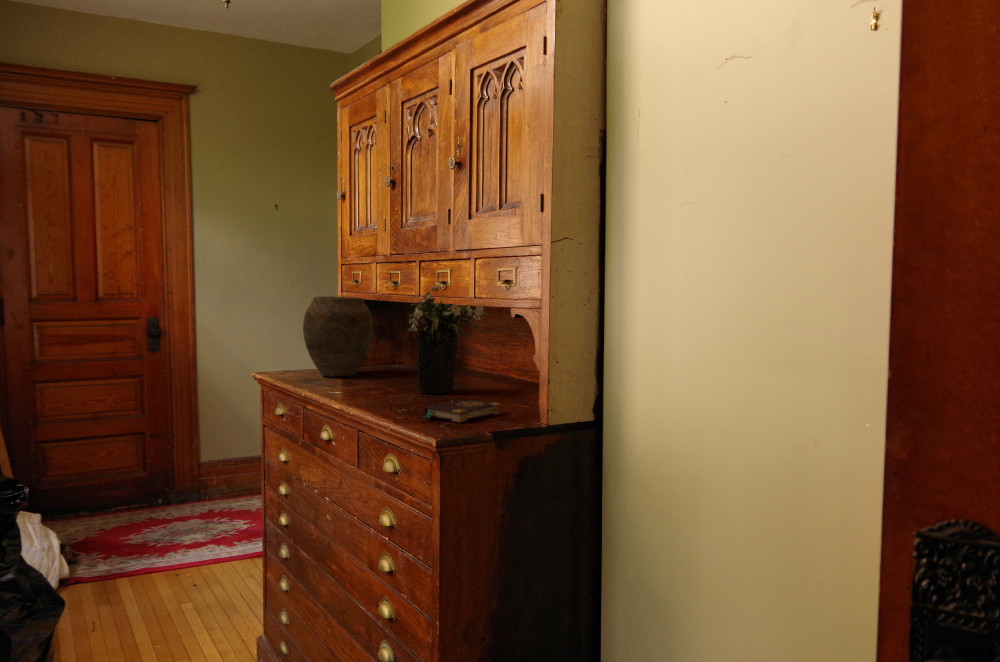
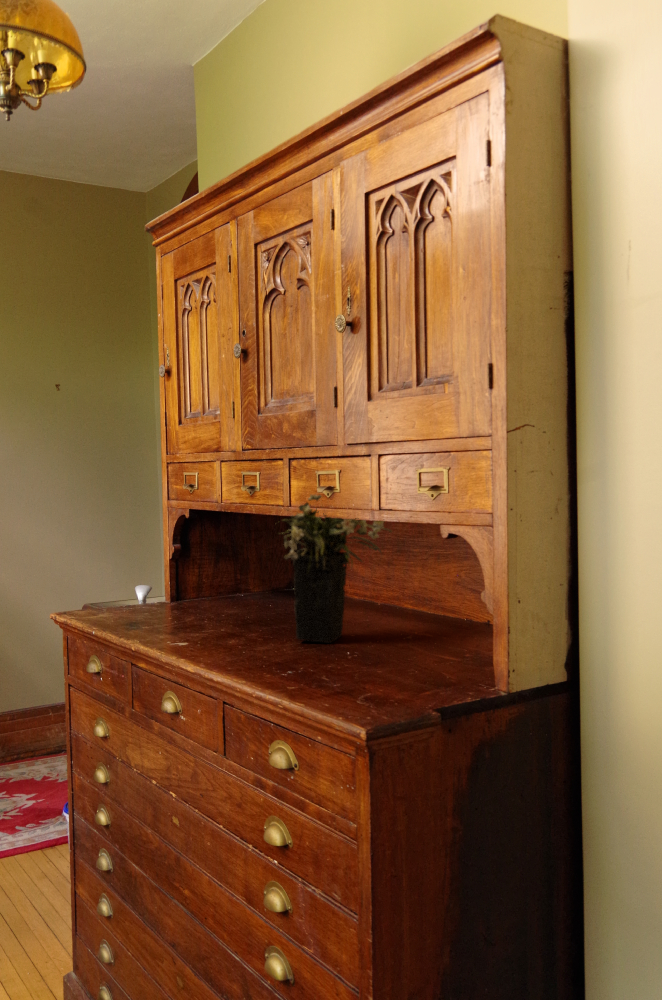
vase: present [303,296,373,377] -> none [122,508,216,617]
book: present [424,399,501,422] -> none [325,655,432,694]

